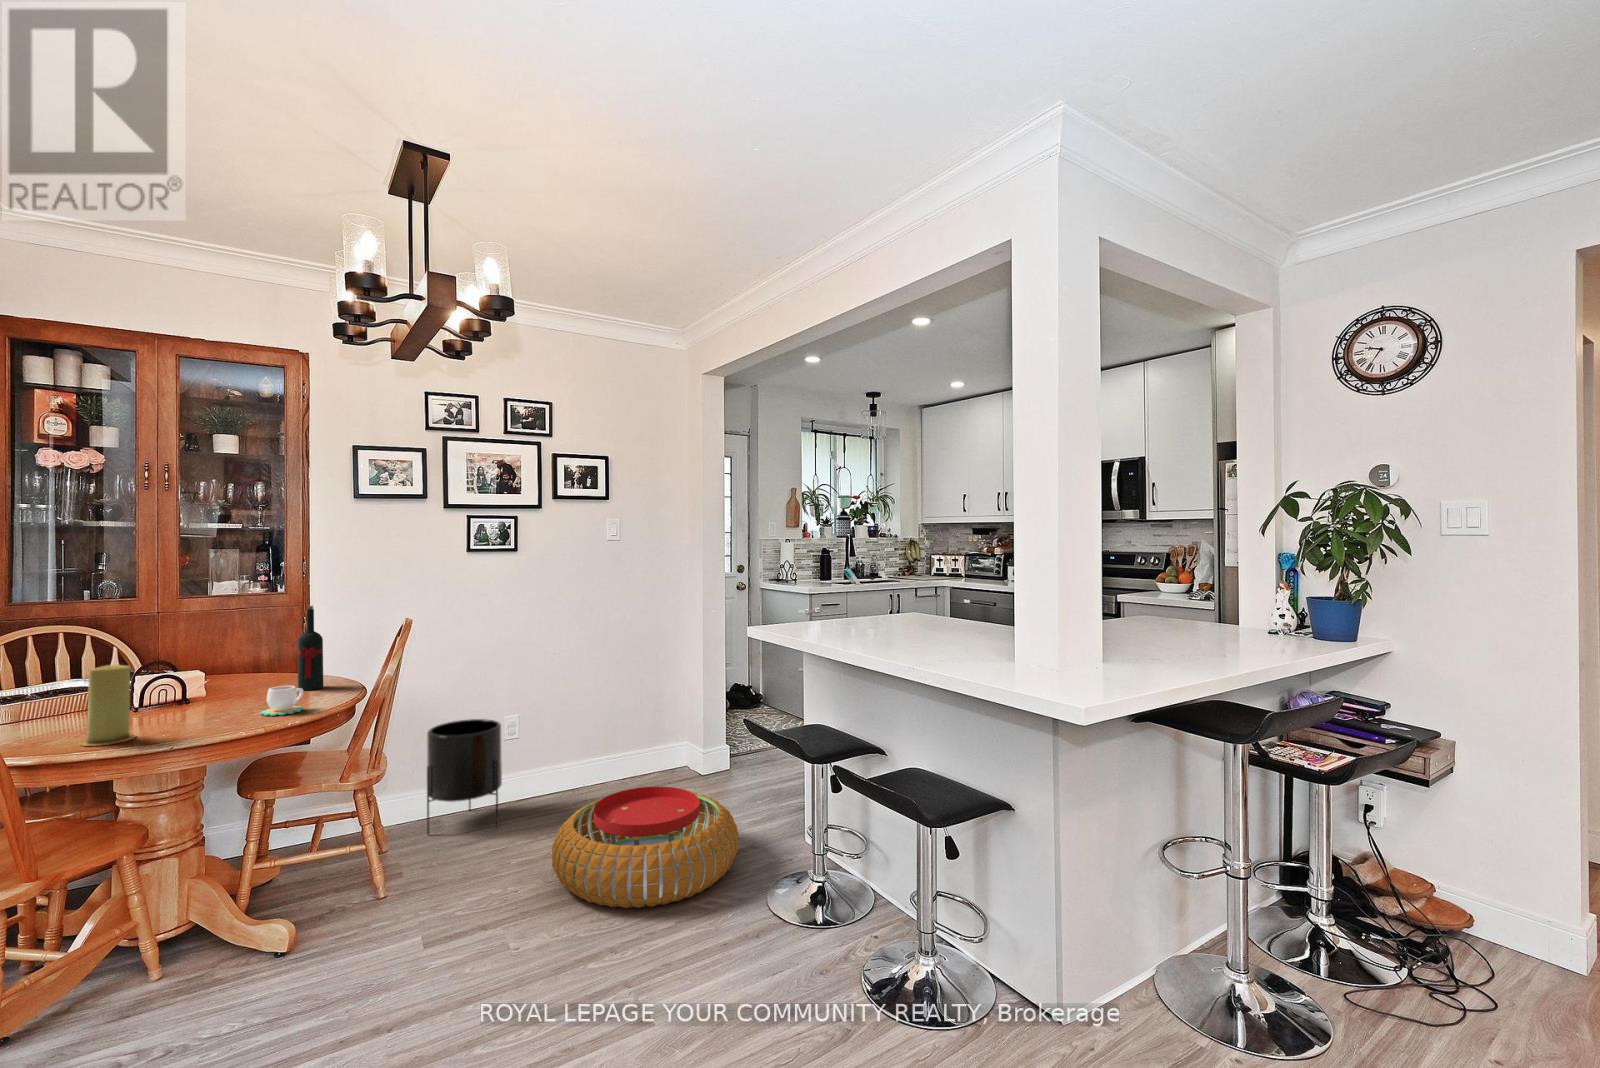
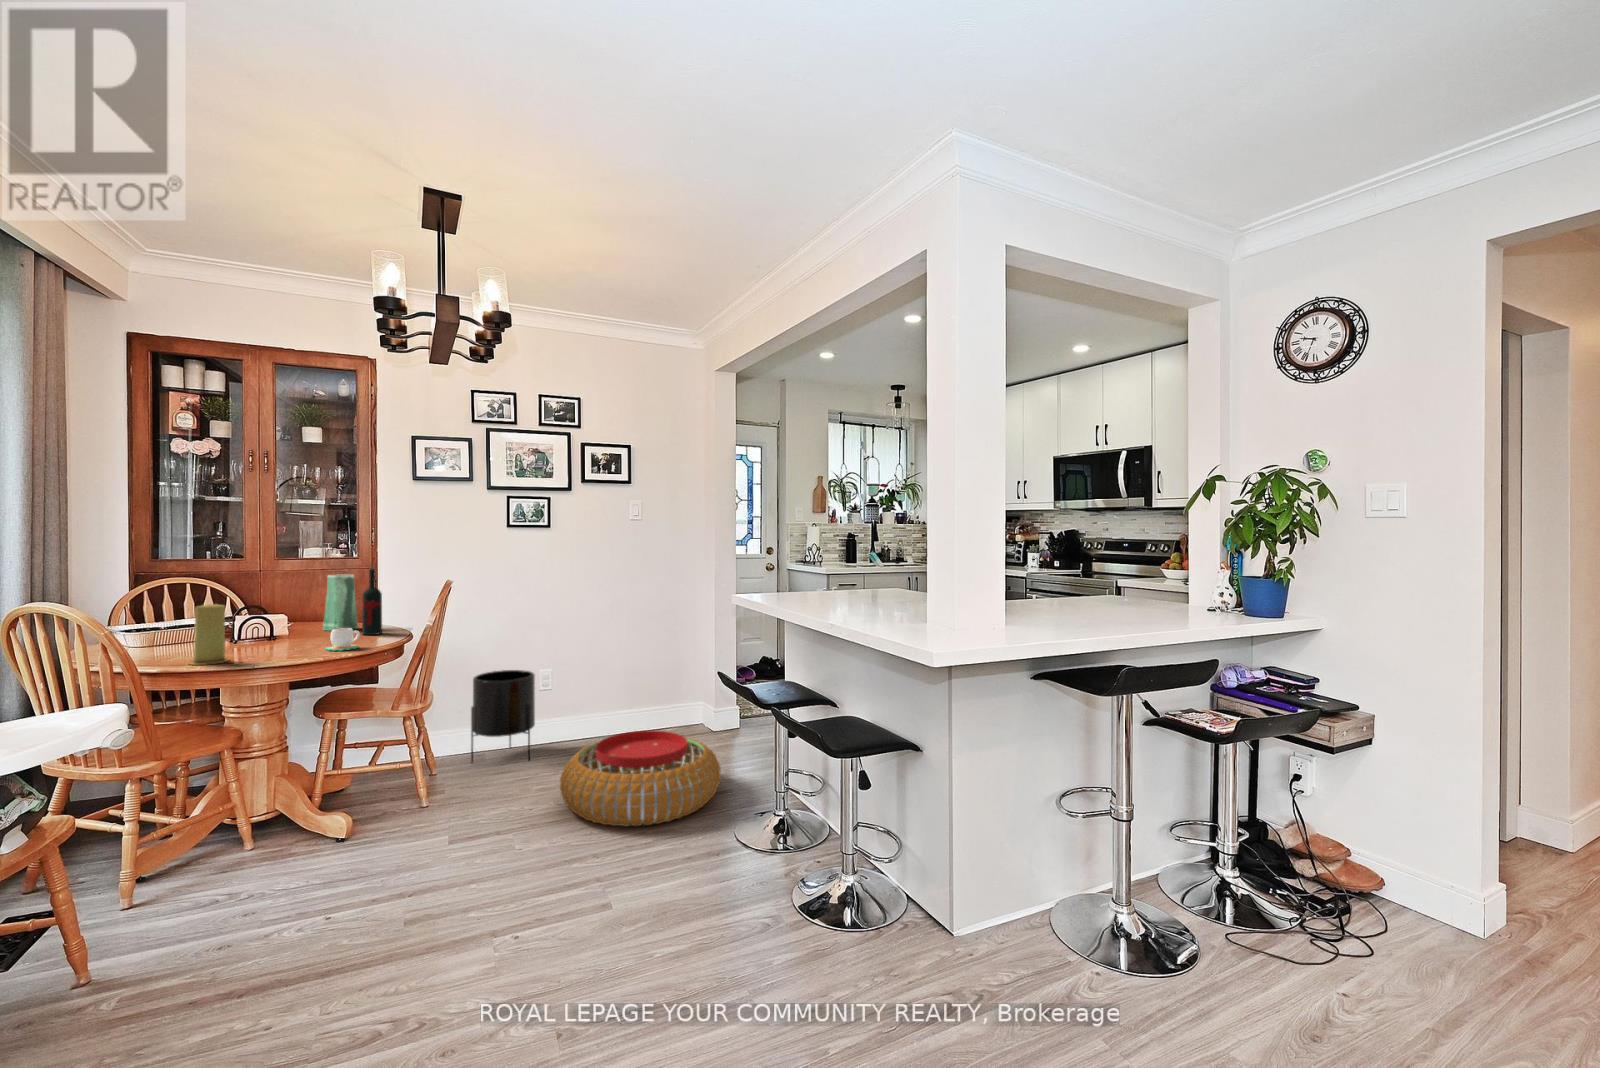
vase: none [243,615,289,686] -> present [323,575,358,631]

